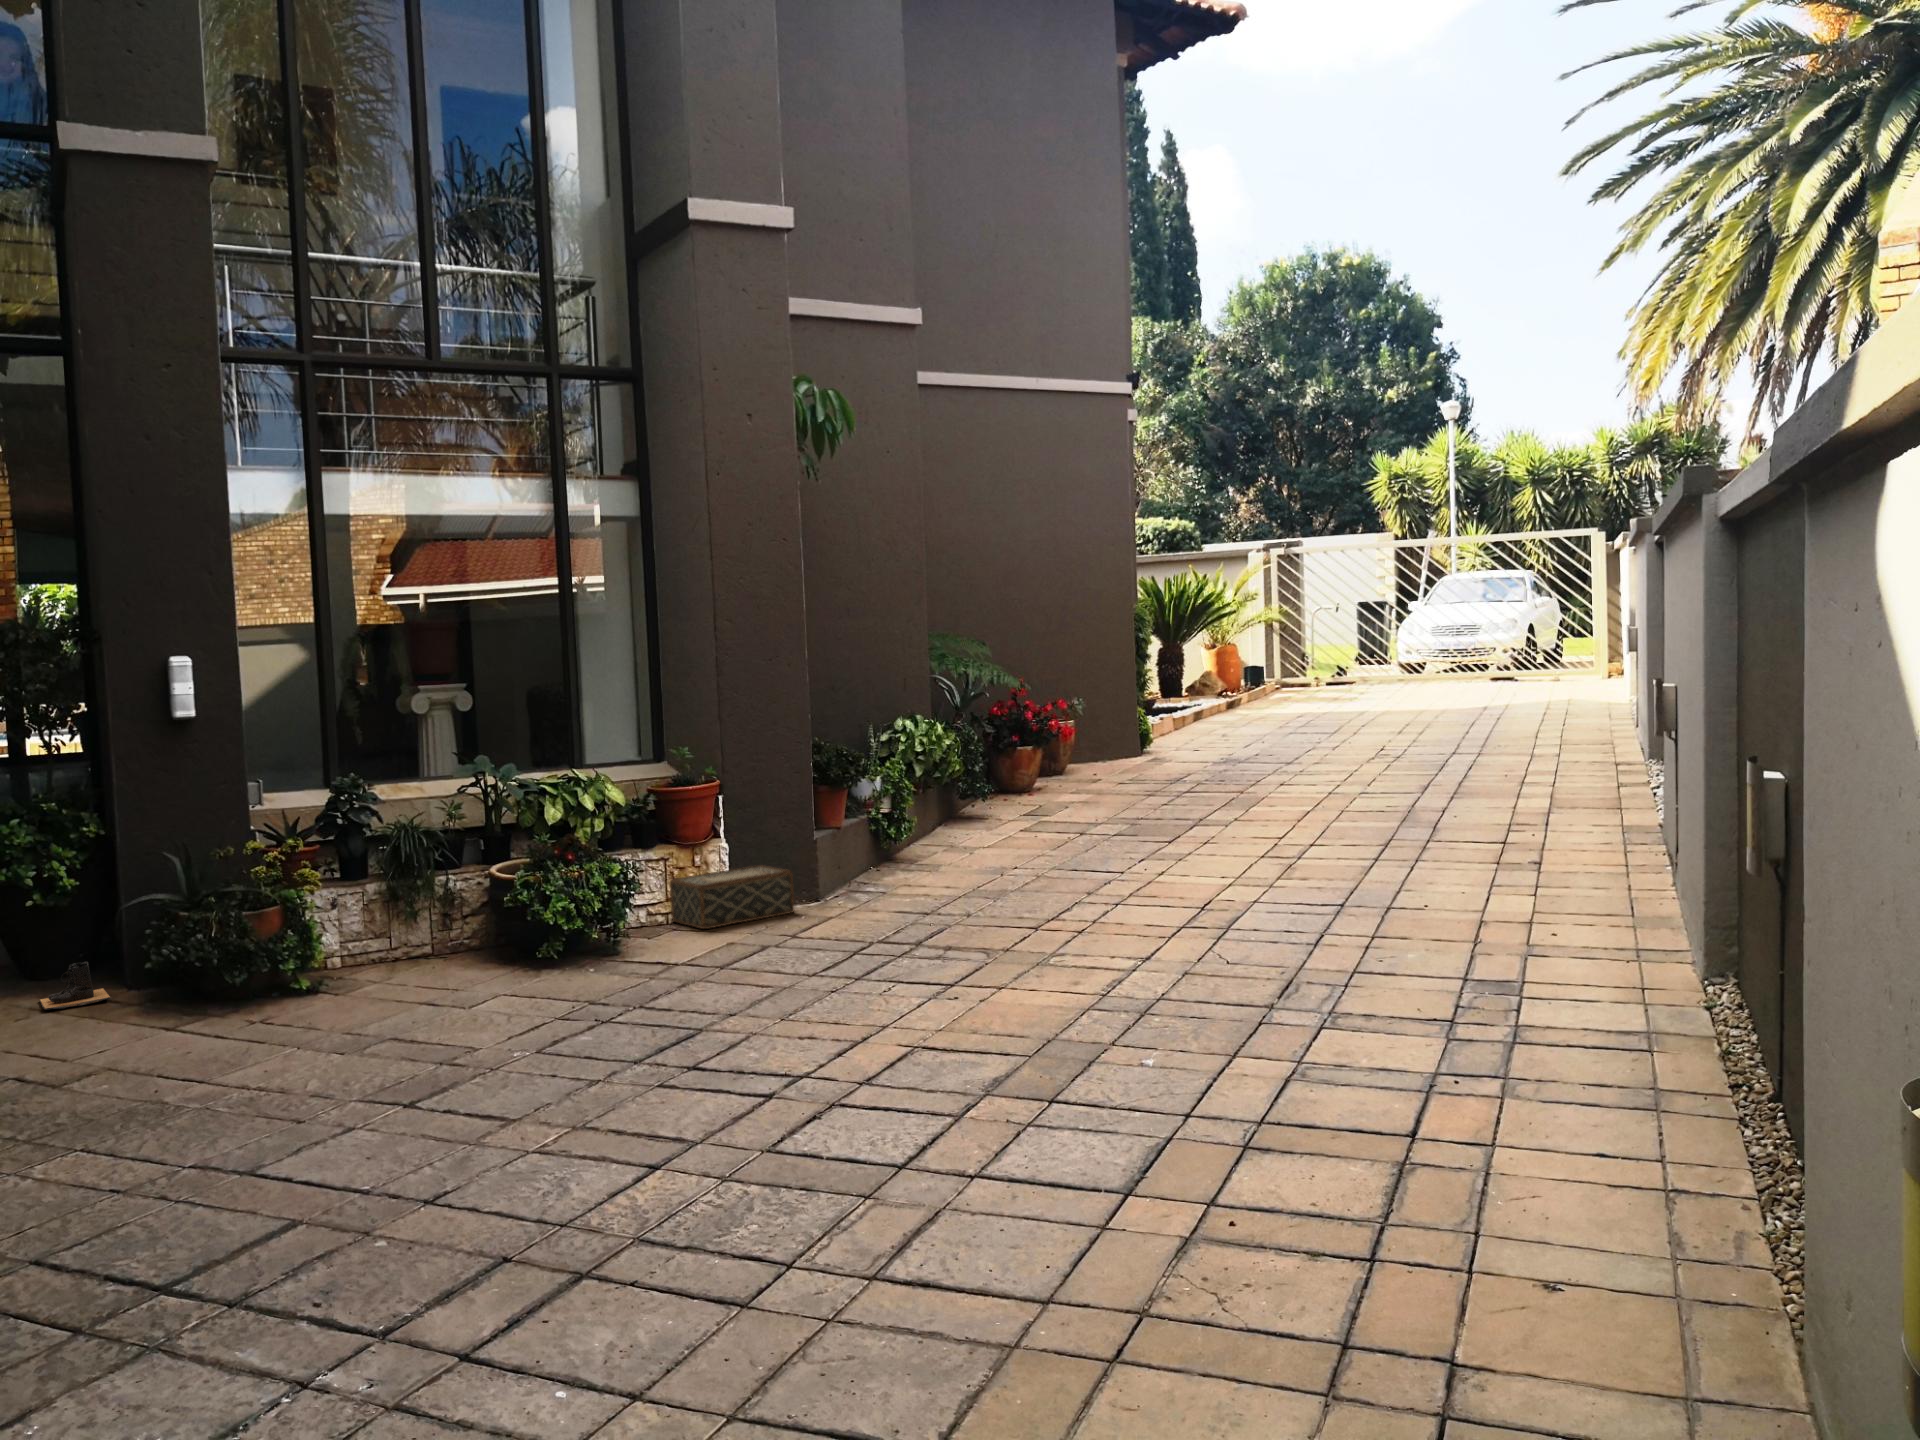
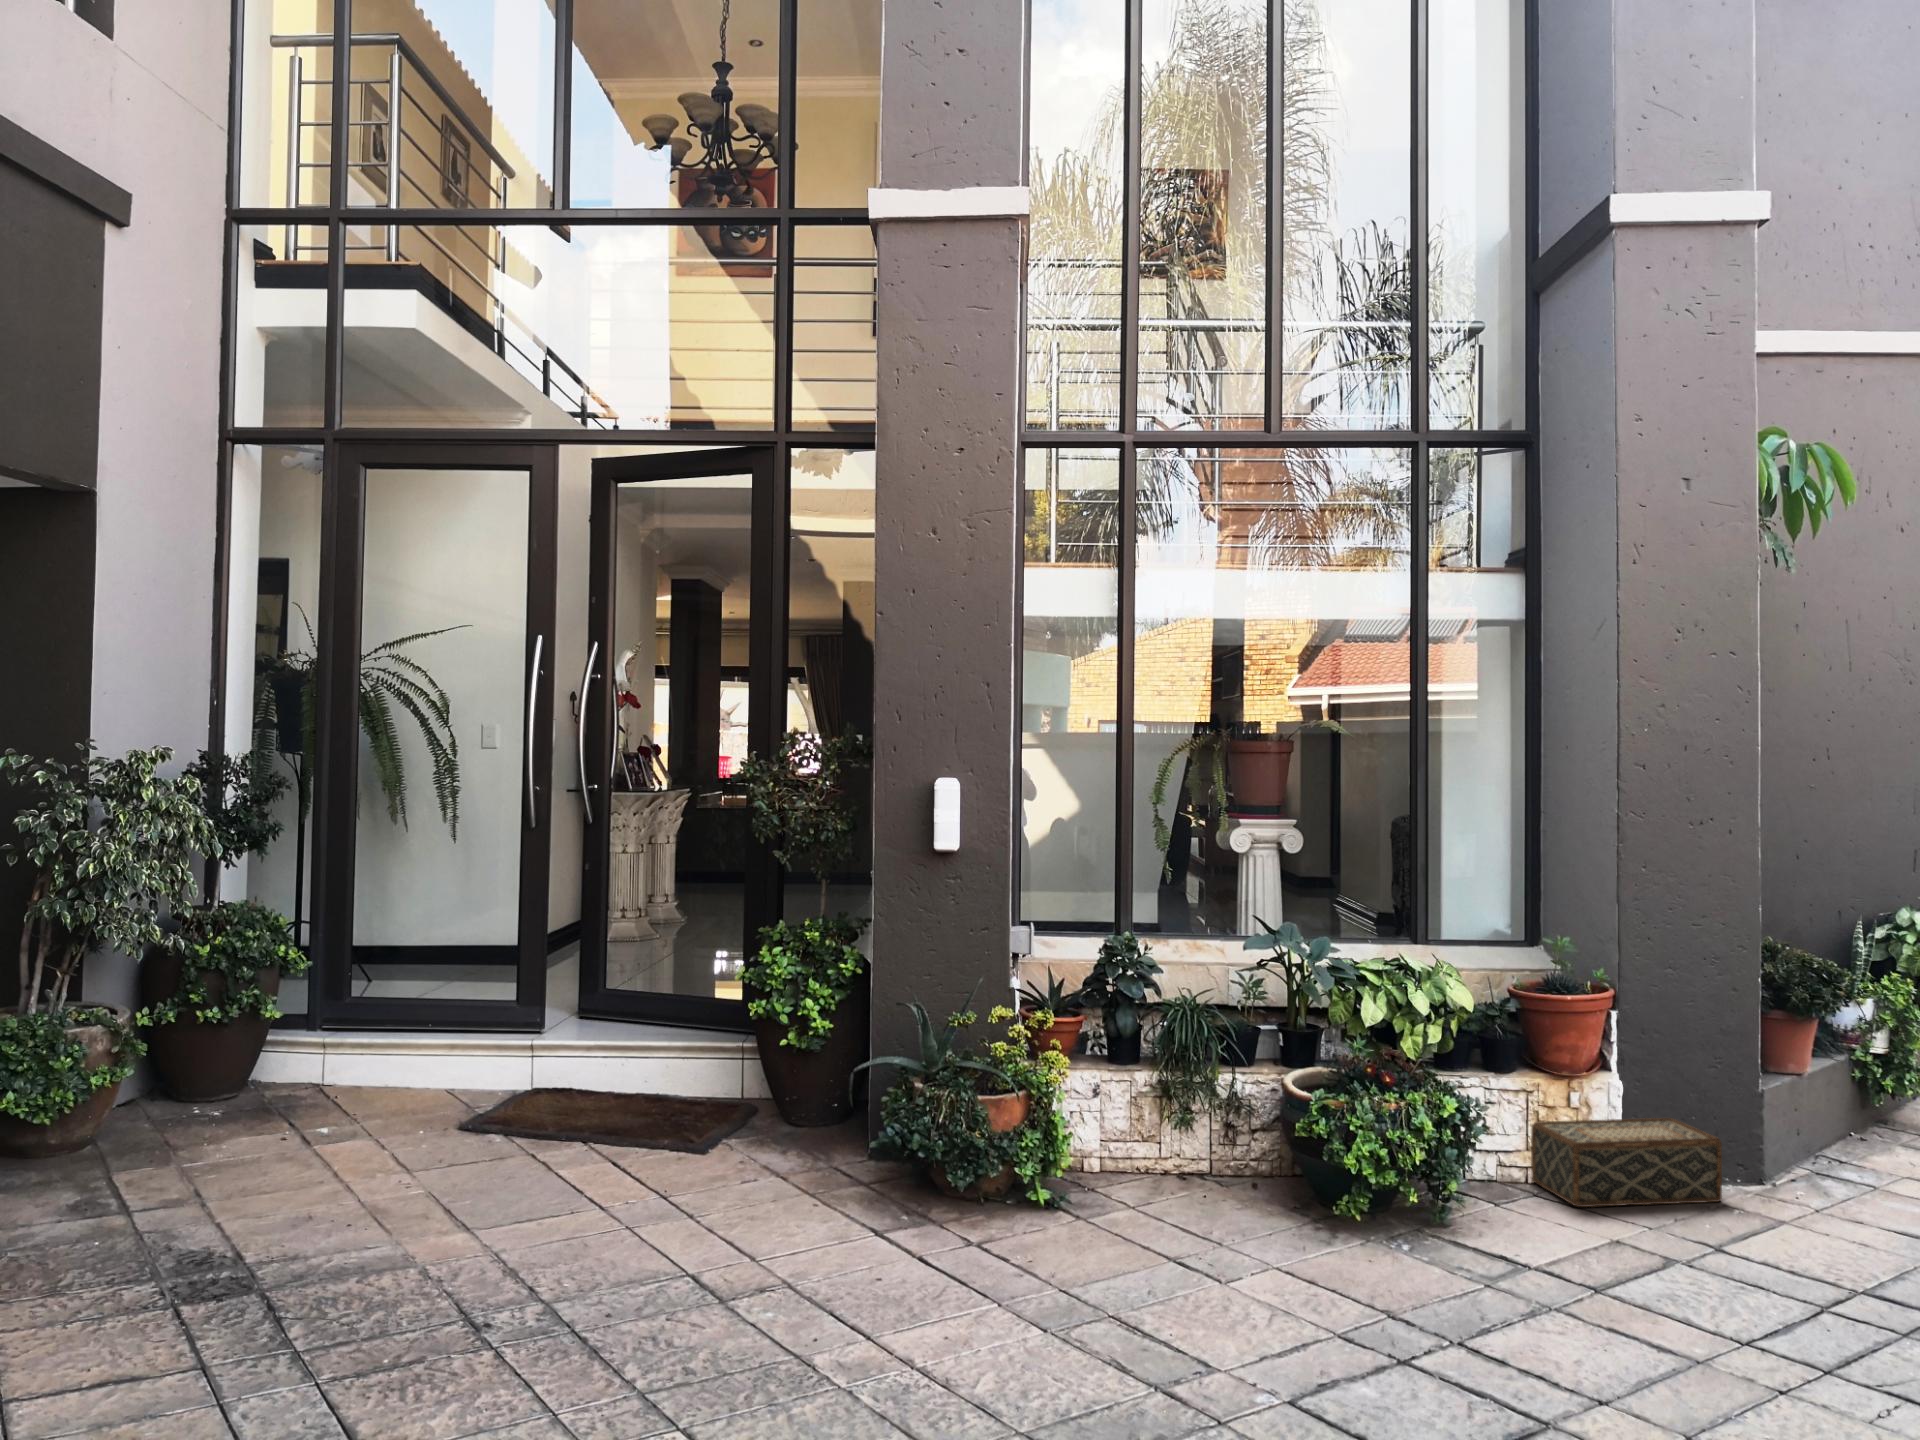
boots: present [39,962,110,1010] -> none [783,1116,851,1168]

